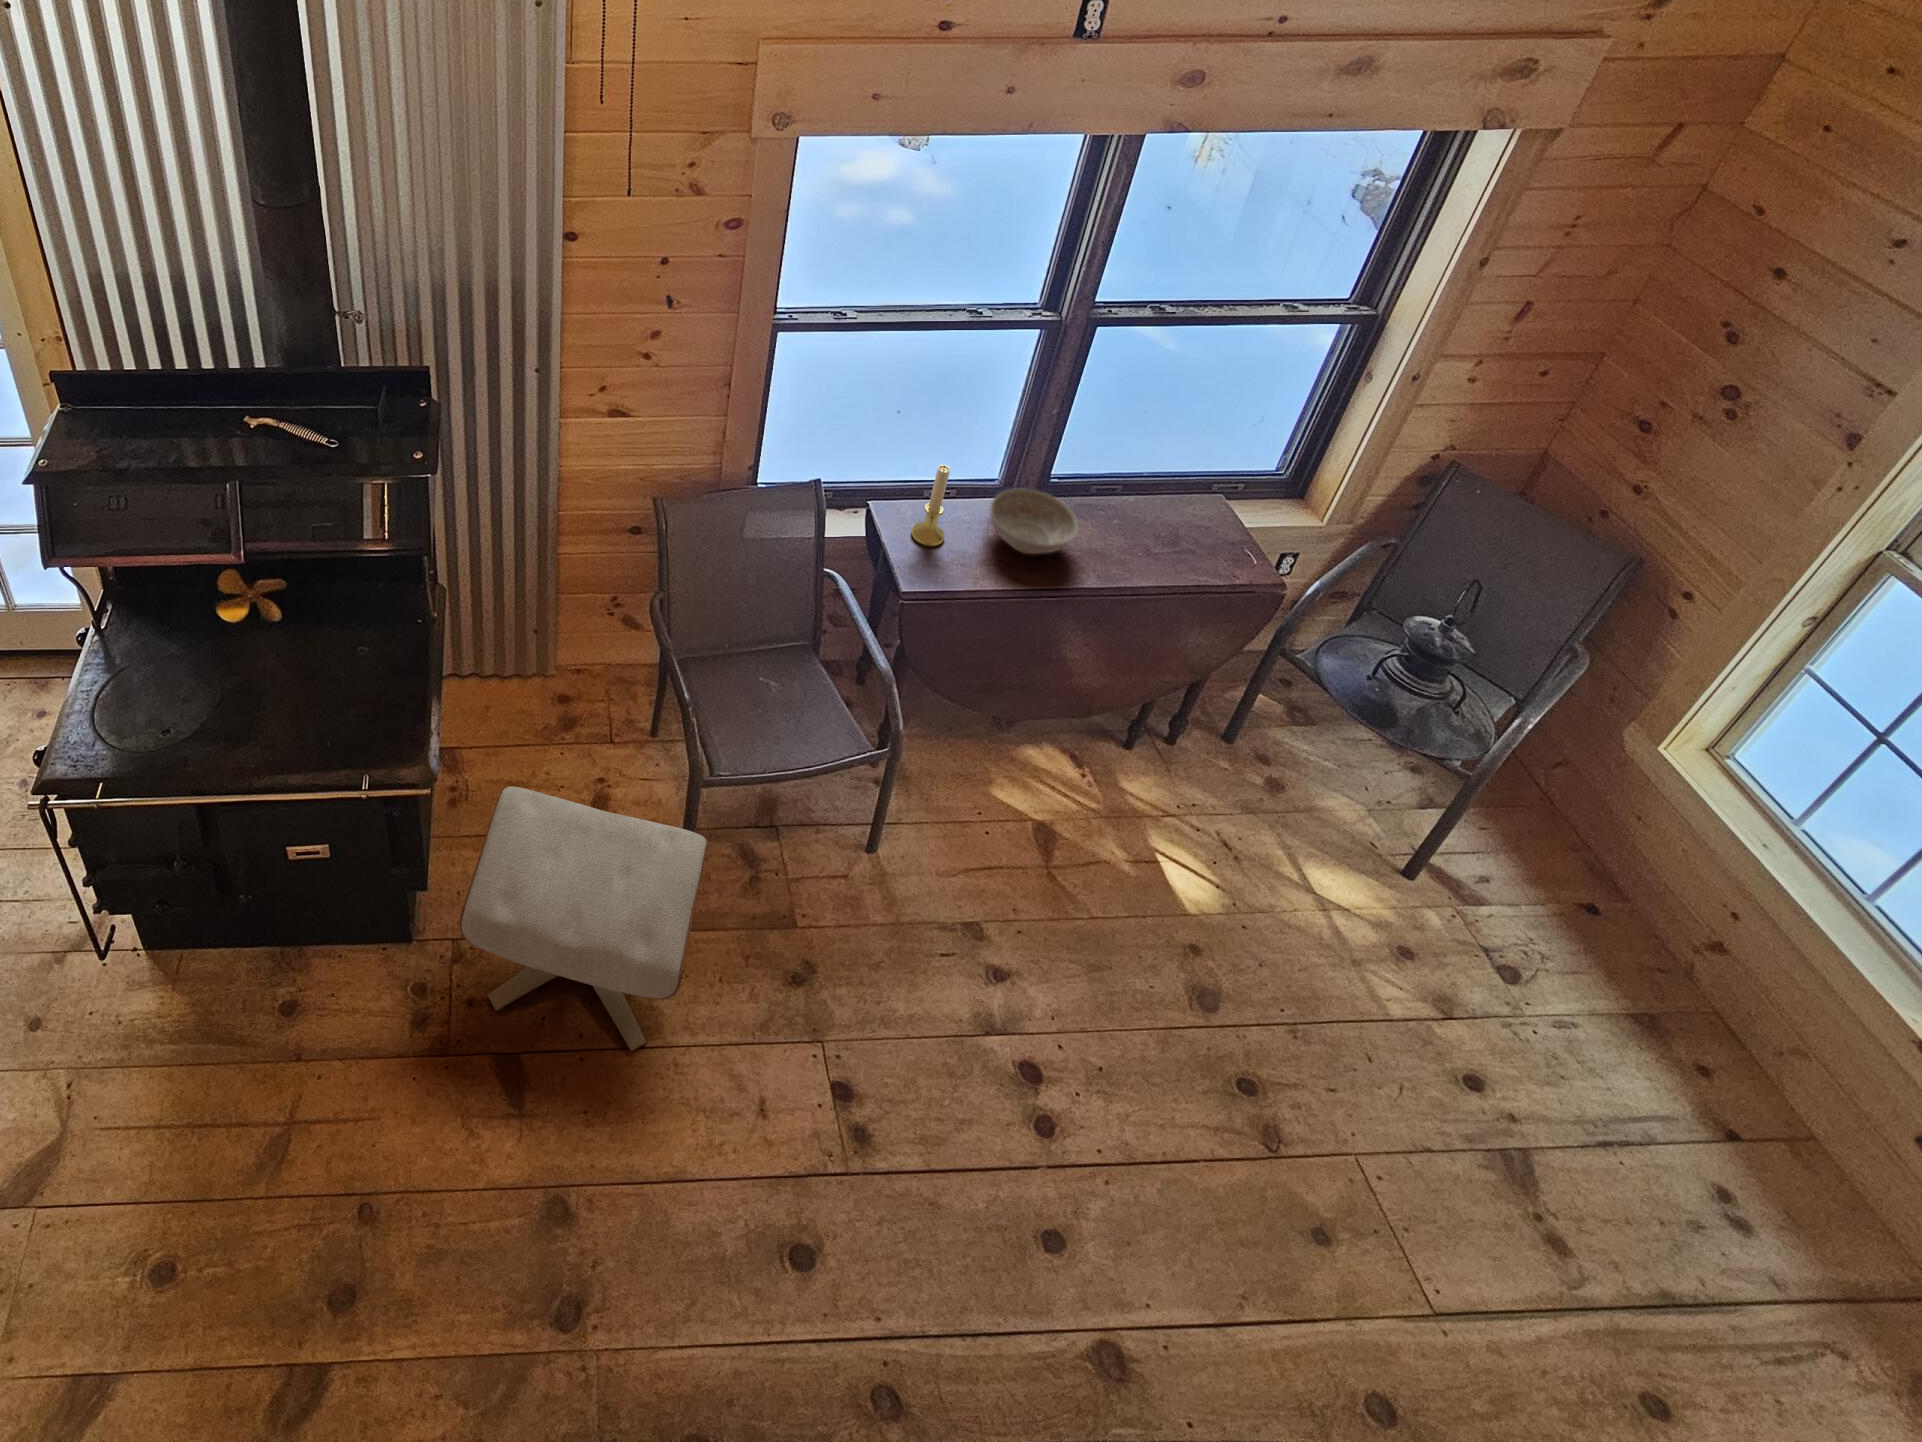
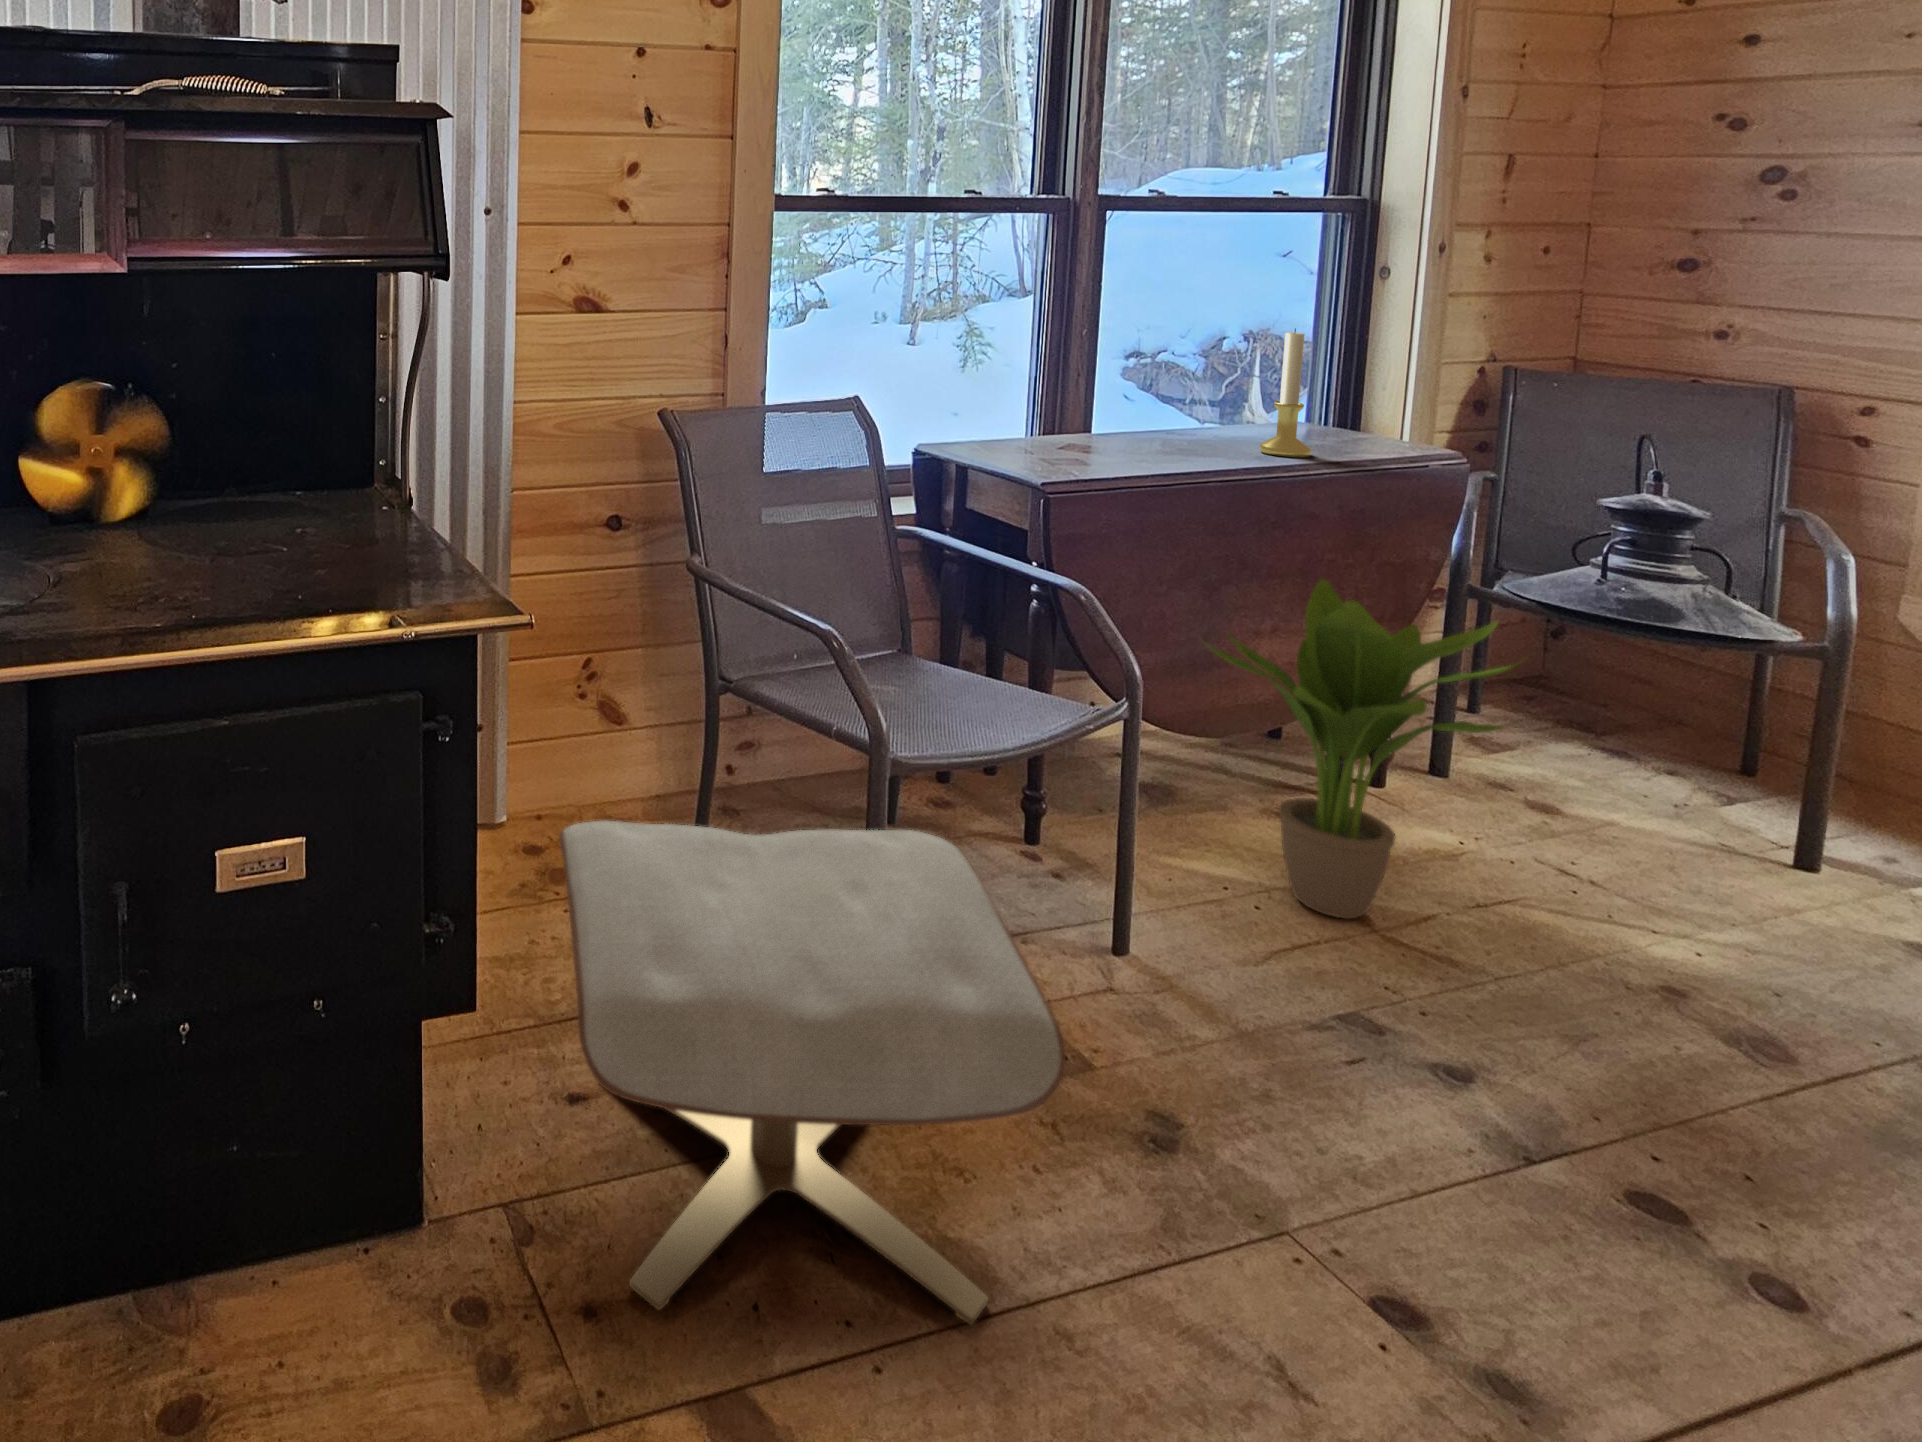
candle holder: present [912,465,950,547] -> present [1259,329,1311,458]
decorative bowl: present [990,489,1078,554] -> none [1079,398,1209,457]
potted plant: none [976,664,1170,855] -> present [1209,579,1528,919]

